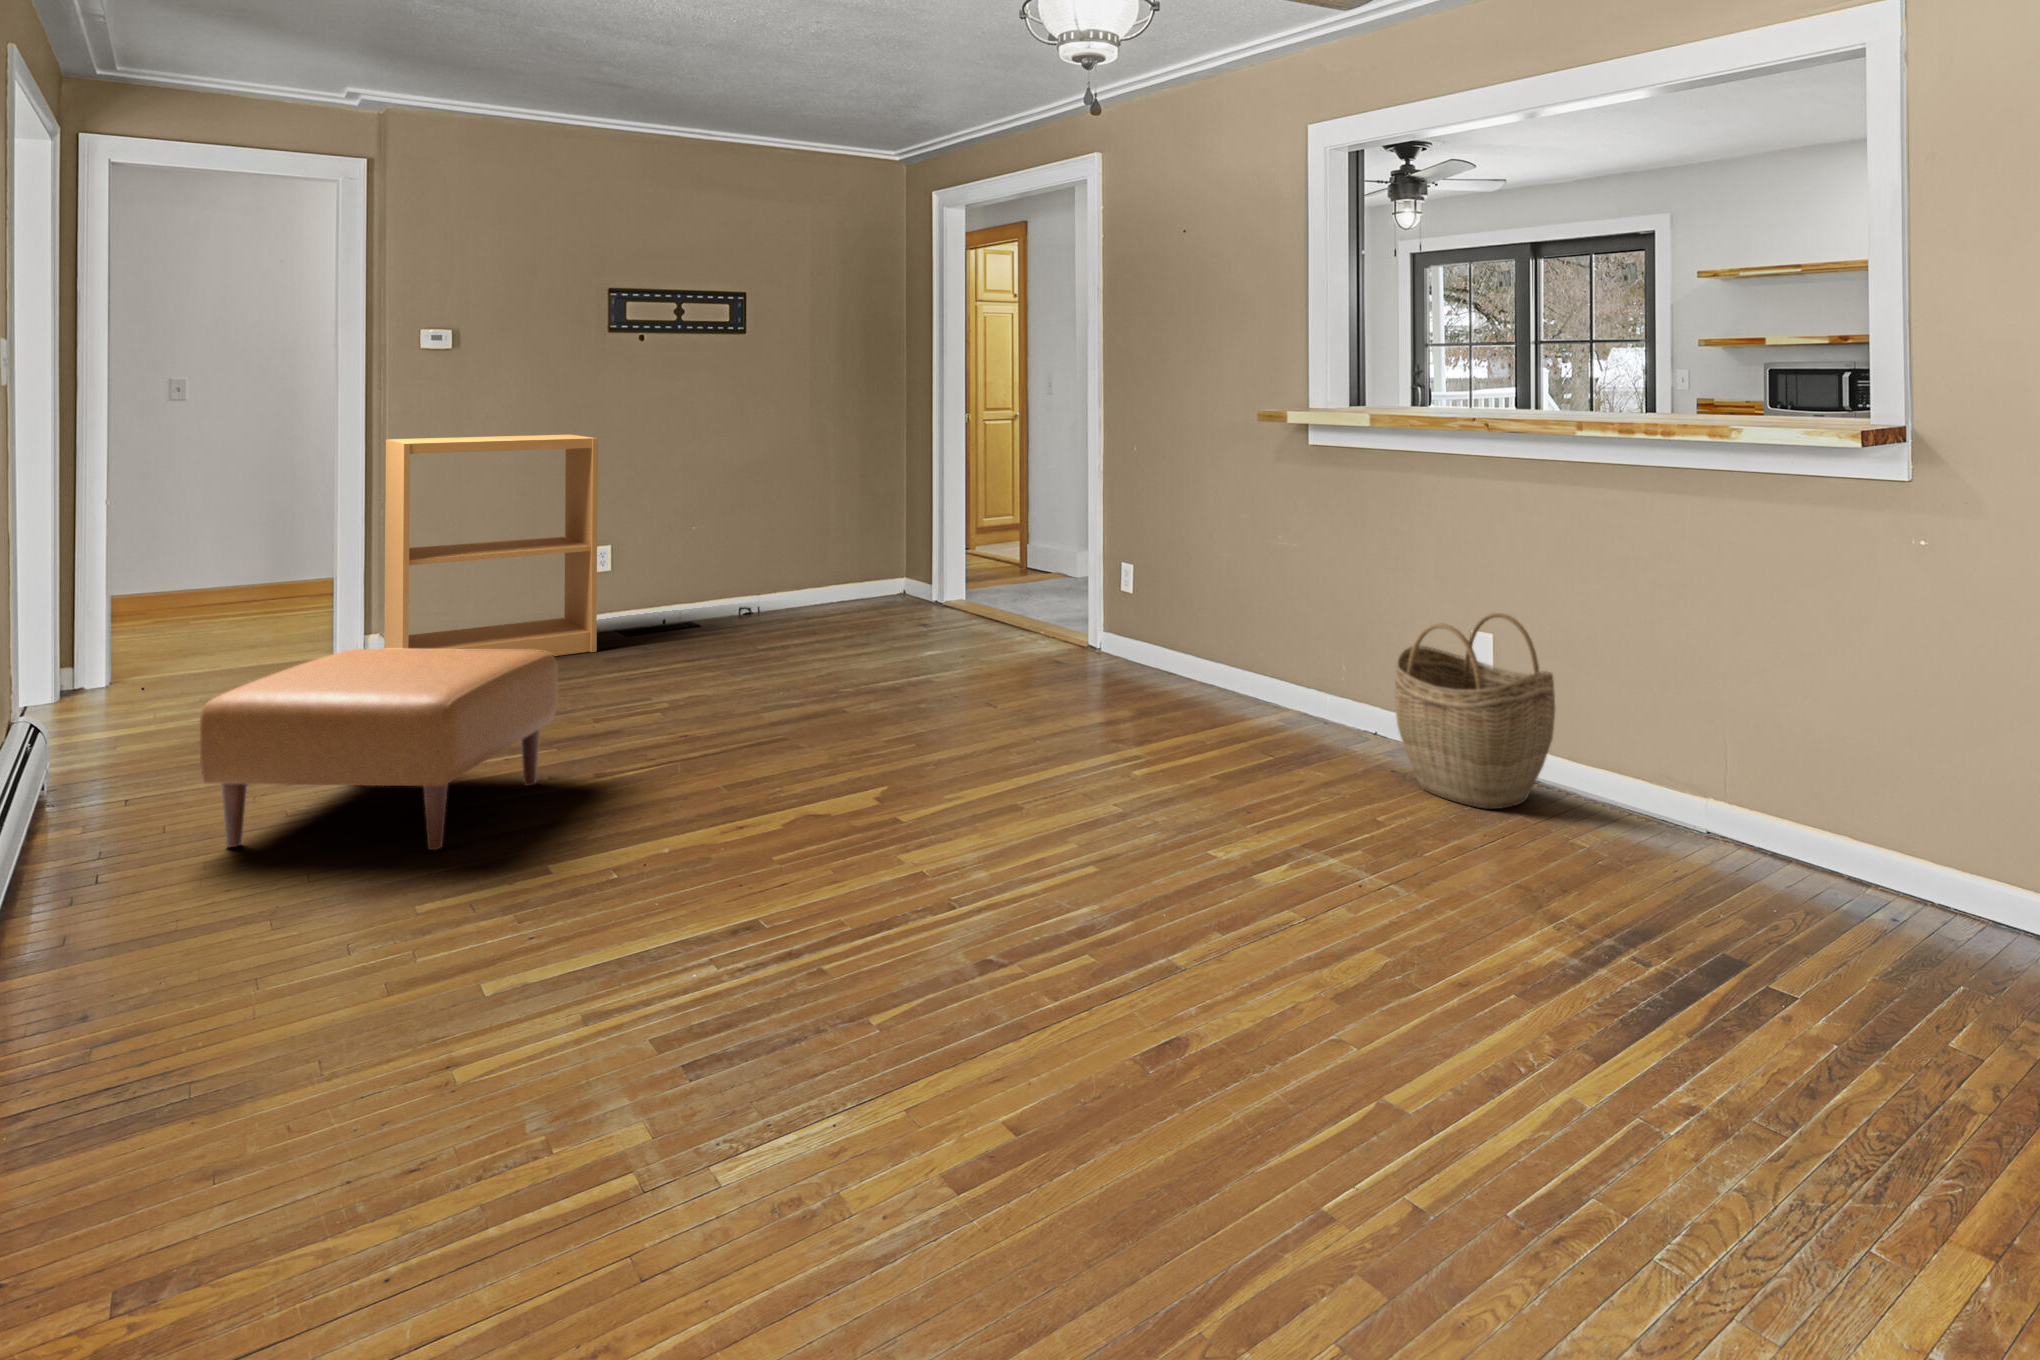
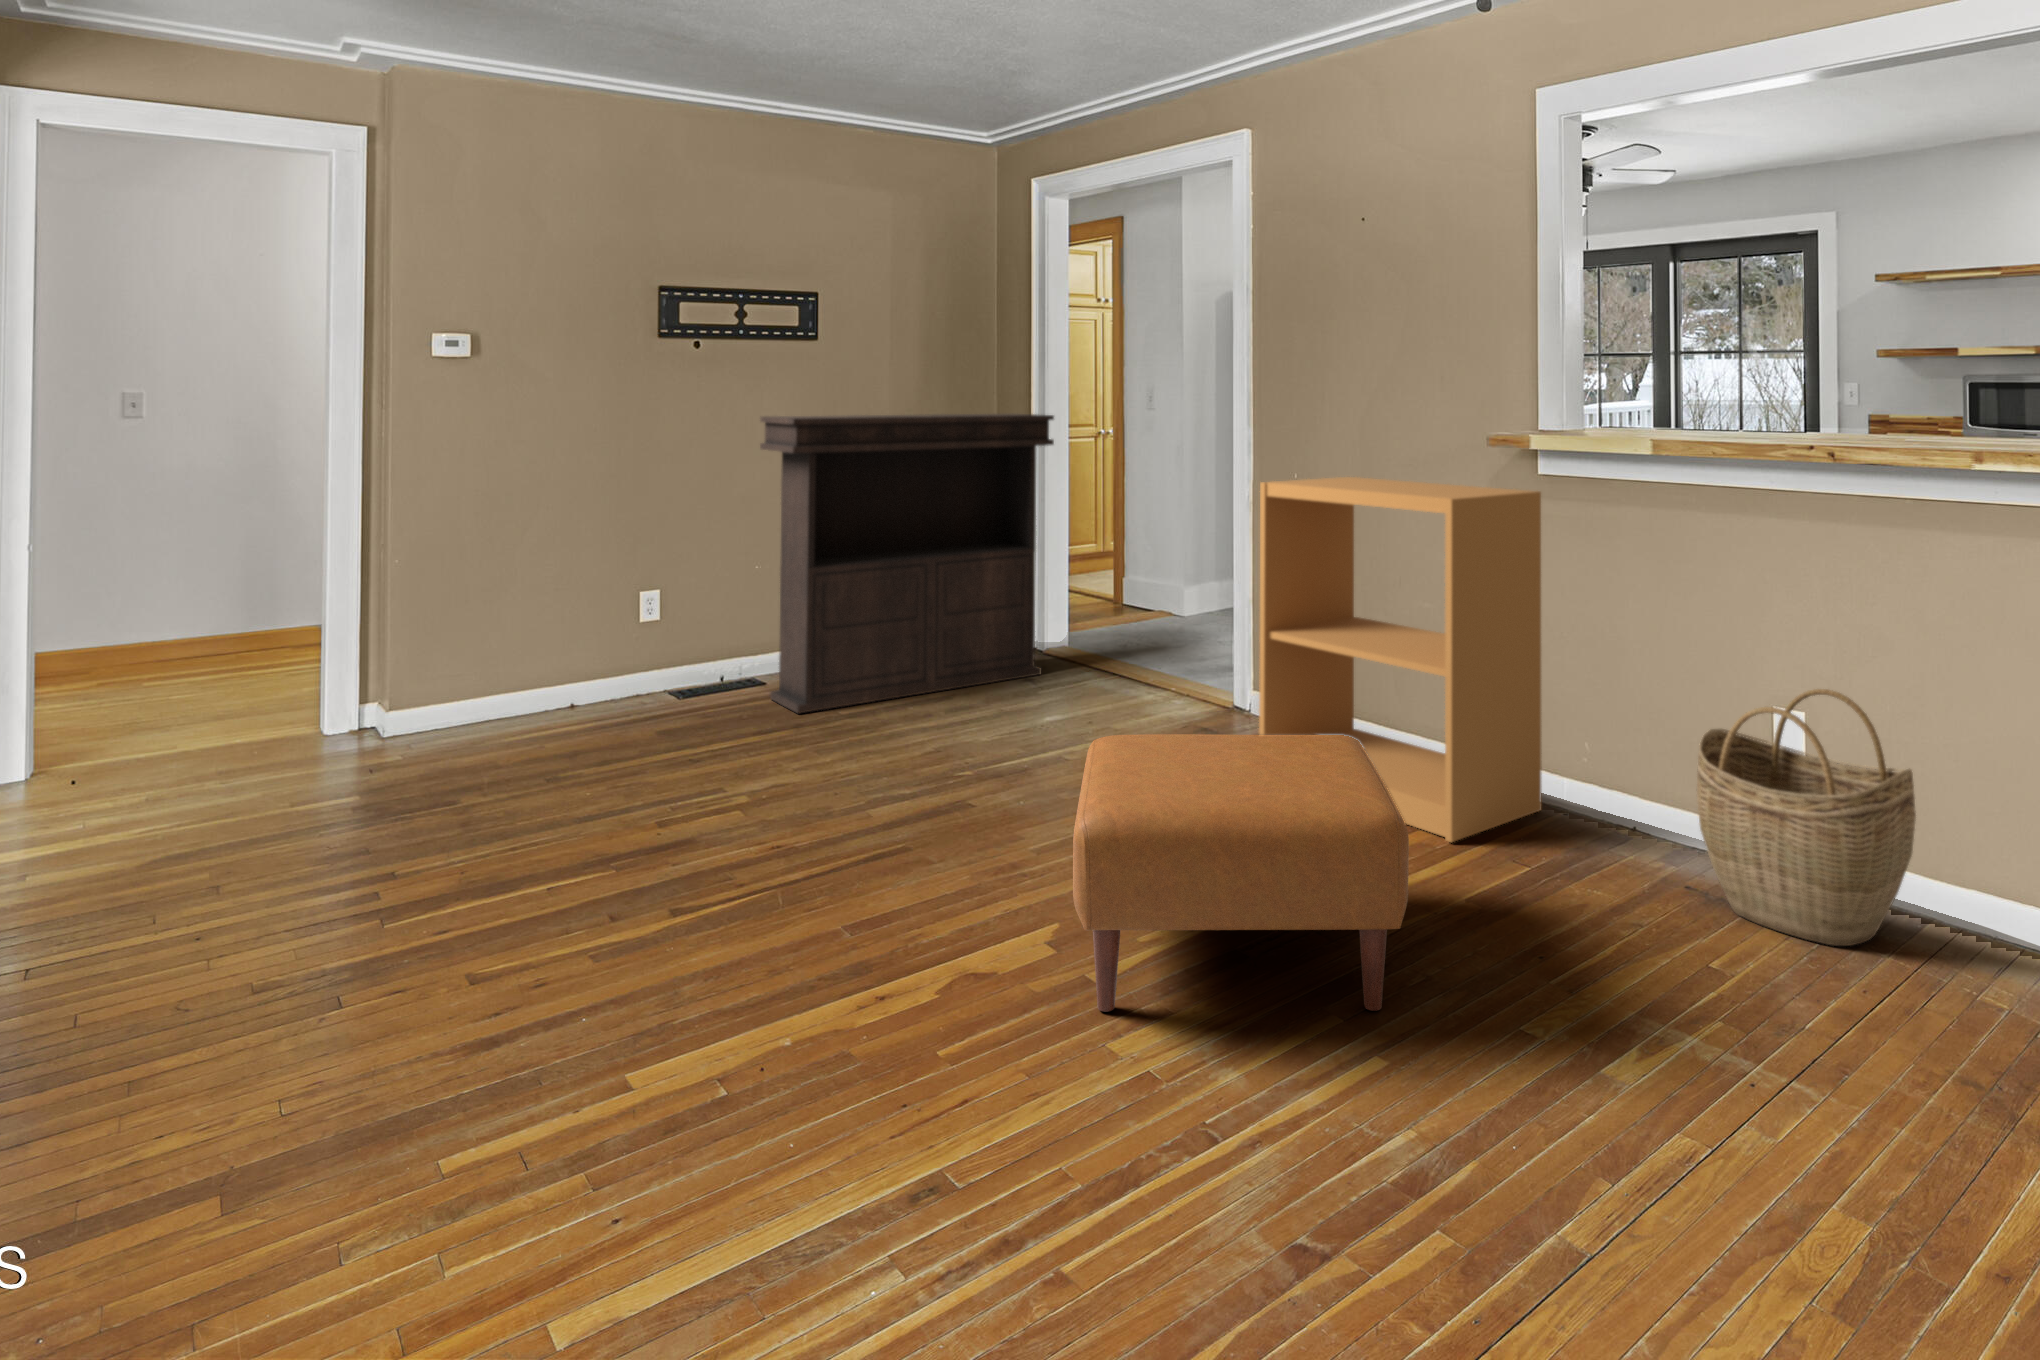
console table: none [692,397,946,648] -> present [760,414,1054,714]
bookshelf: present [384,435,598,656] -> present [1259,477,1542,842]
ottoman: present [200,649,558,850] -> present [1073,734,1409,1012]

